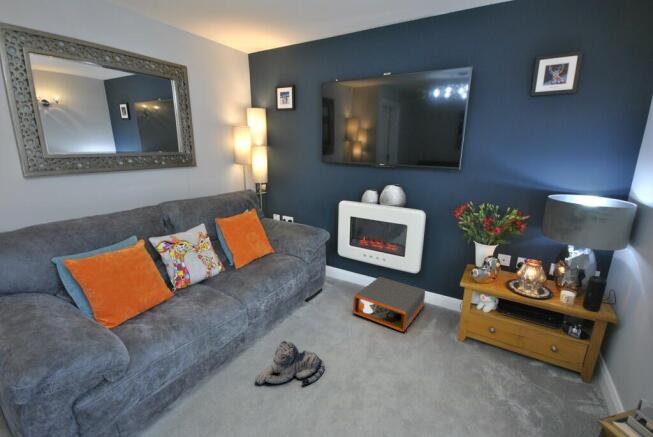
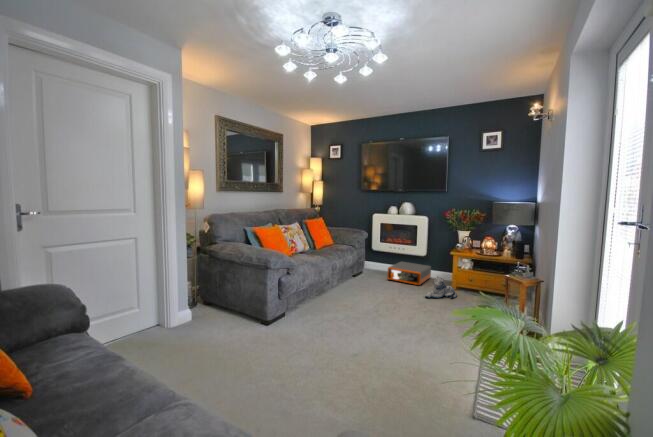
plush toy: present [255,341,325,385] -> present [425,276,457,298]

